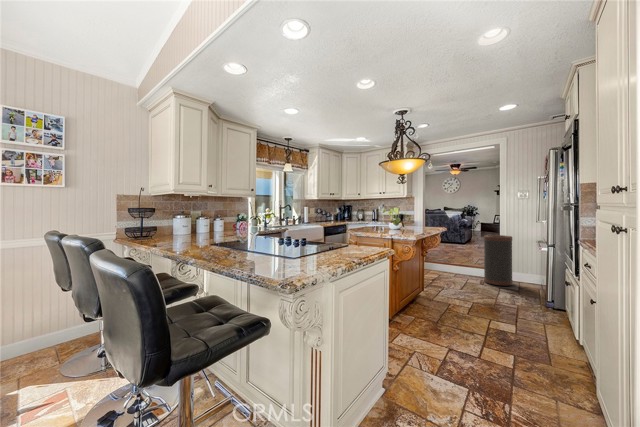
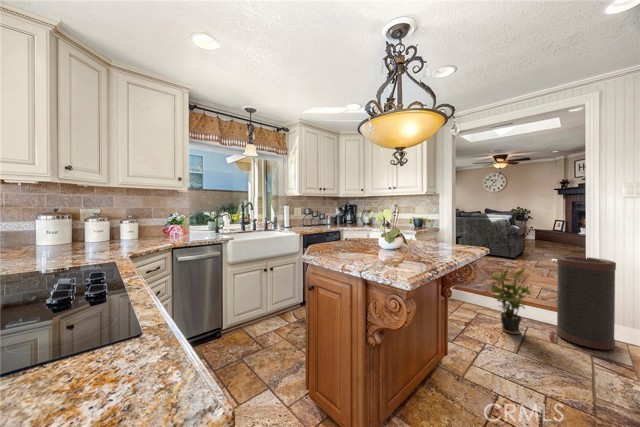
potted plant: none [446,242,470,283] -> present [490,267,531,334]

